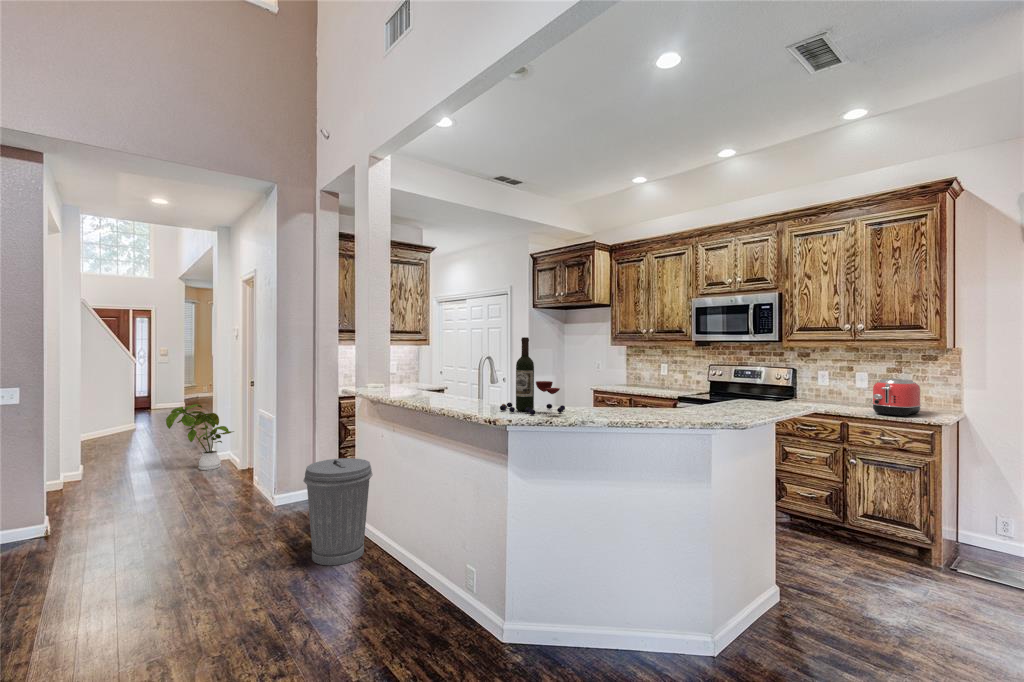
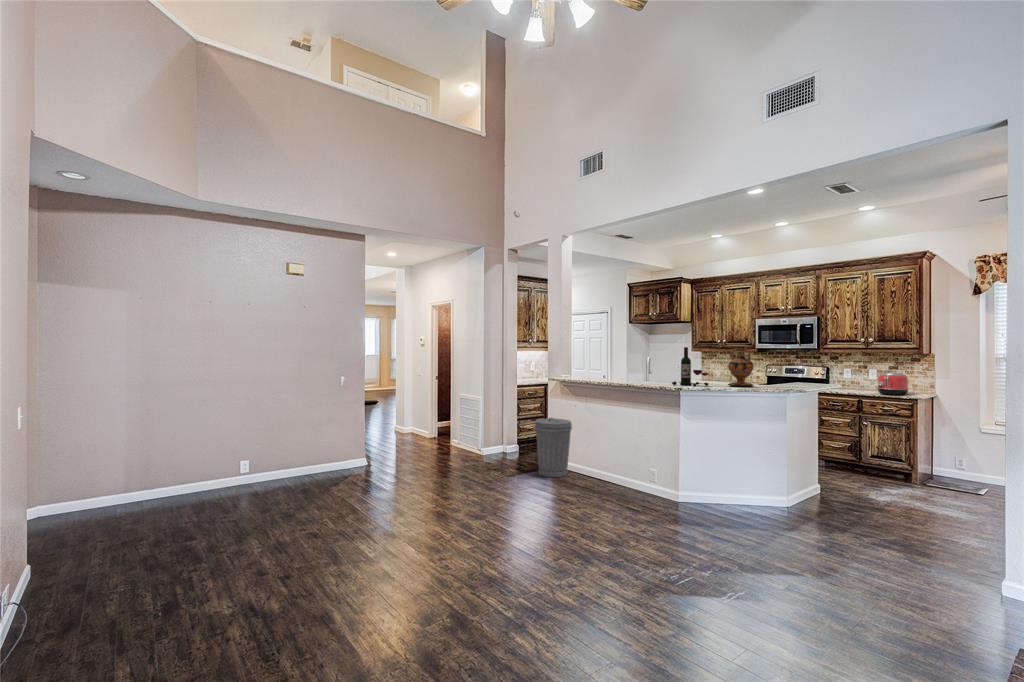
vase: none [601,336,649,415] -> present [728,347,754,387]
house plant: present [166,404,234,470] -> none [386,390,428,436]

